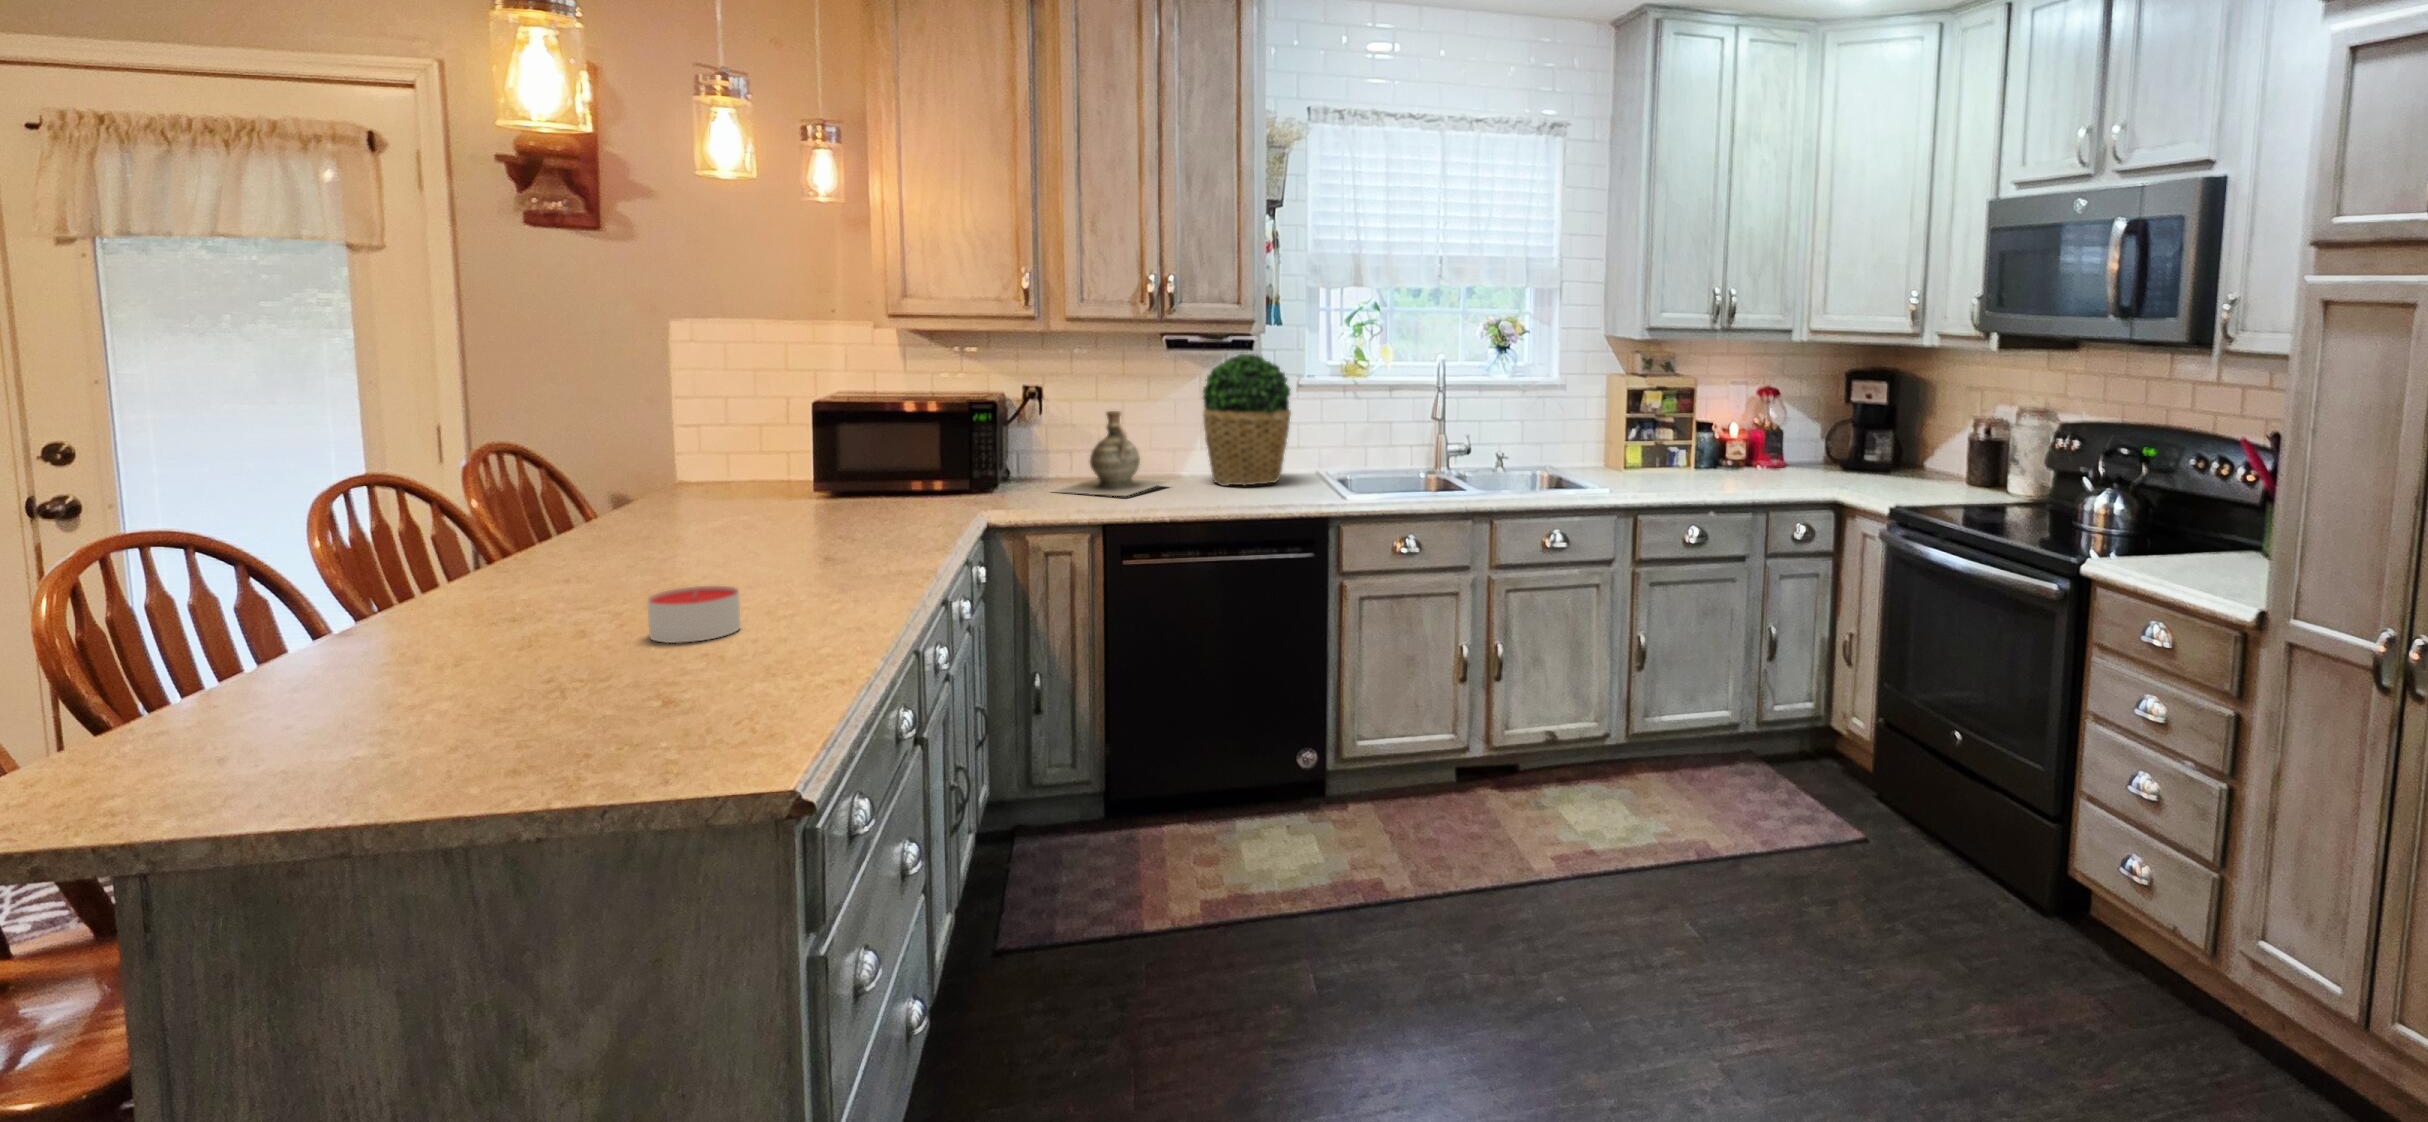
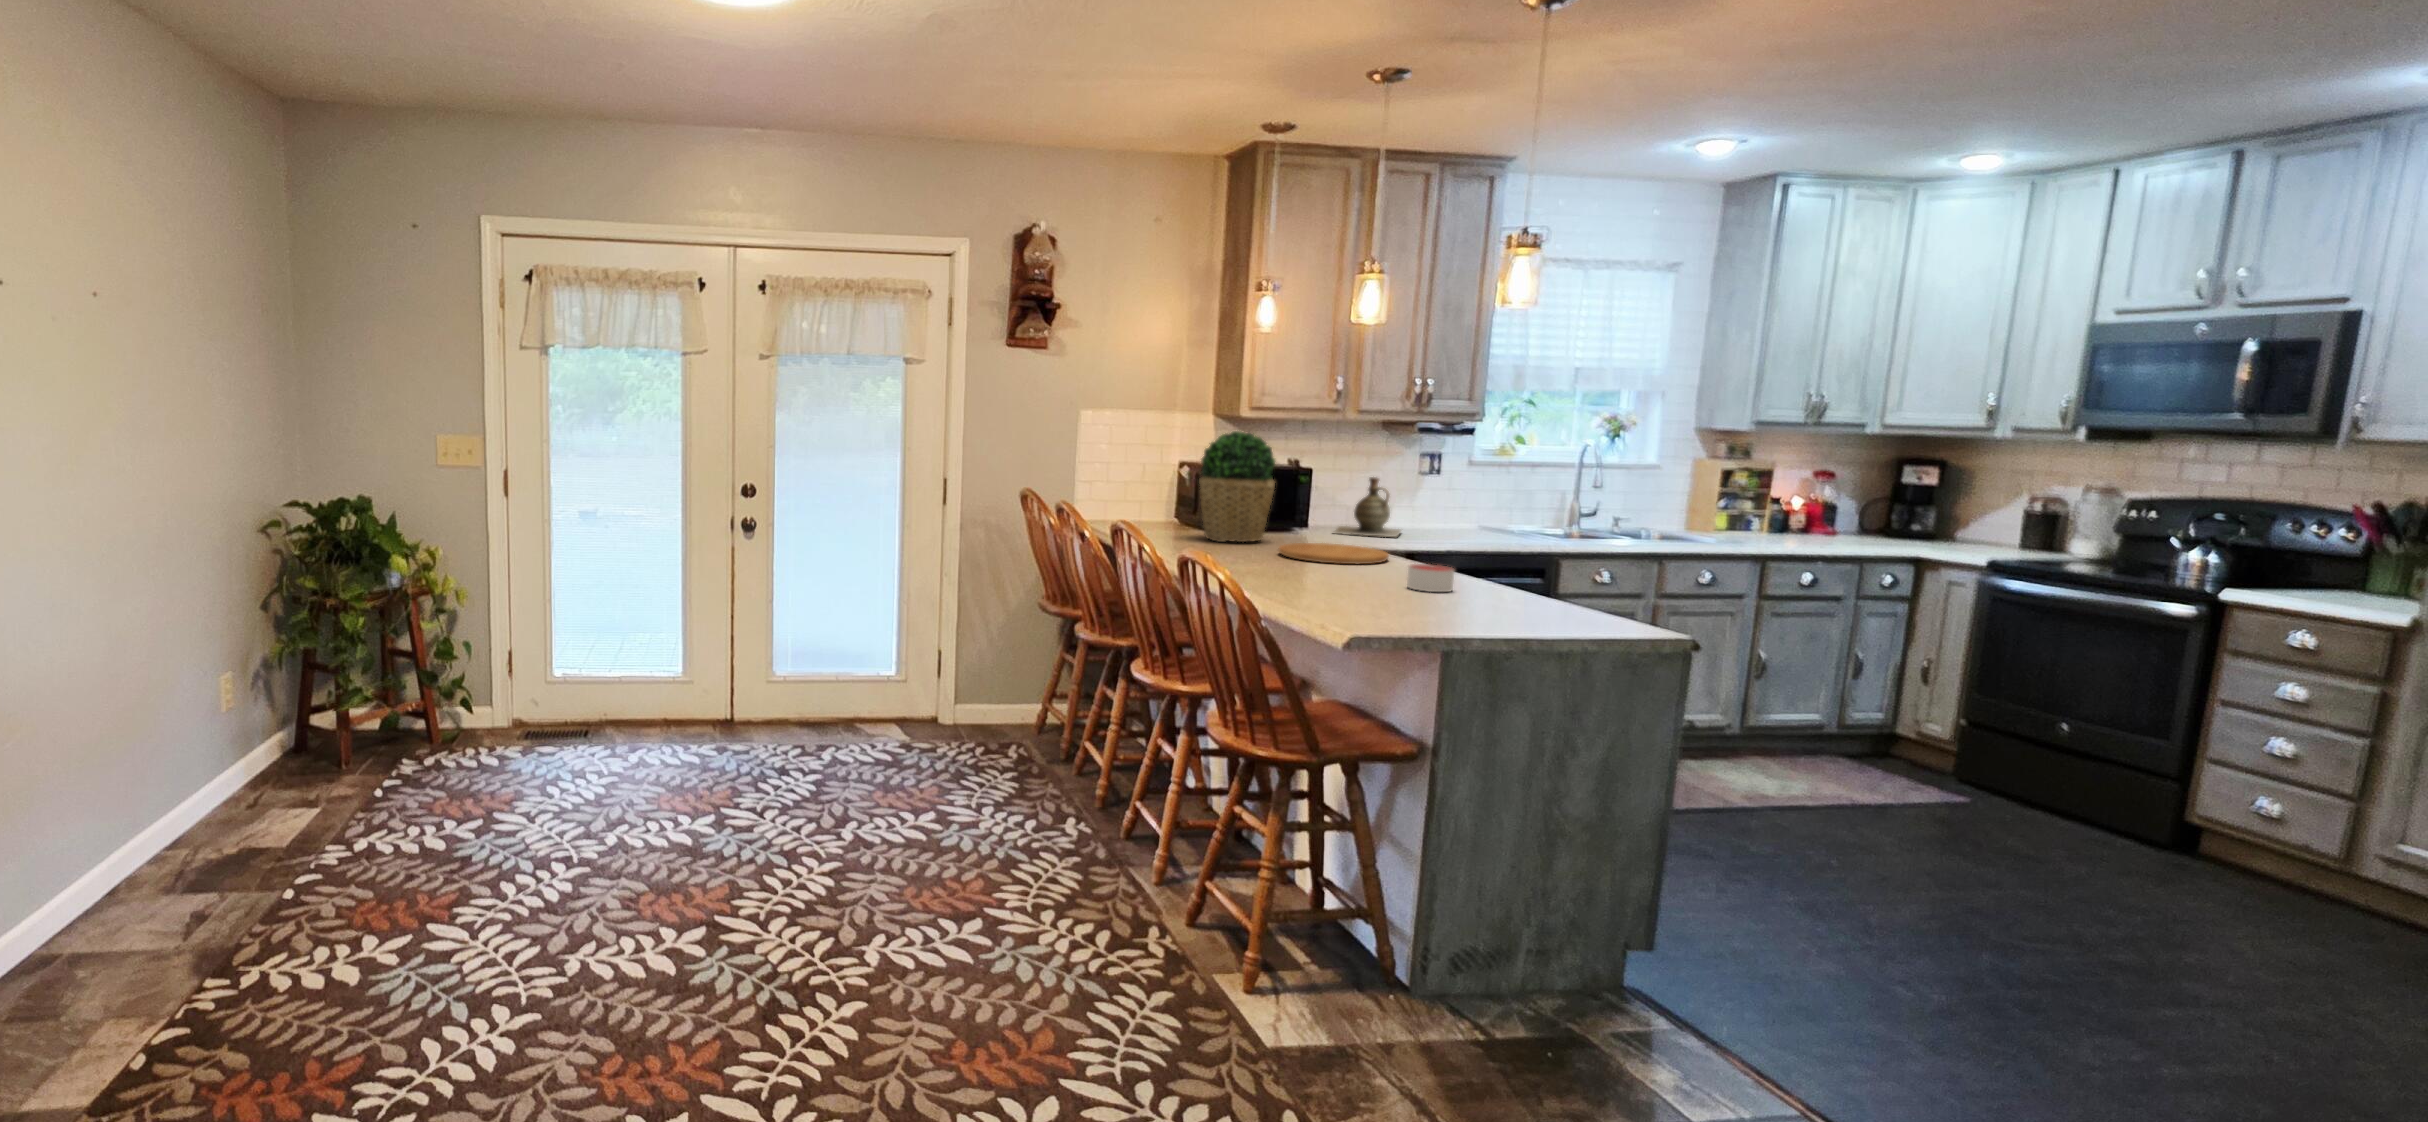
potted plant: present [1203,354,1291,486] -> present [1199,431,1275,542]
cutting board: none [713,524,906,567] -> present [1279,543,1389,564]

